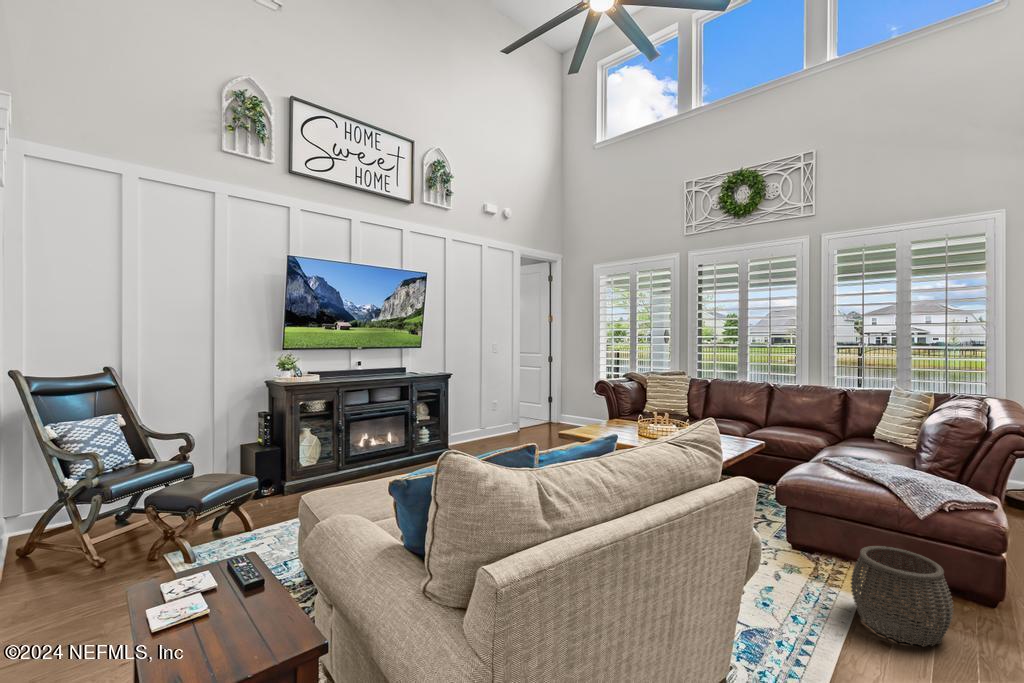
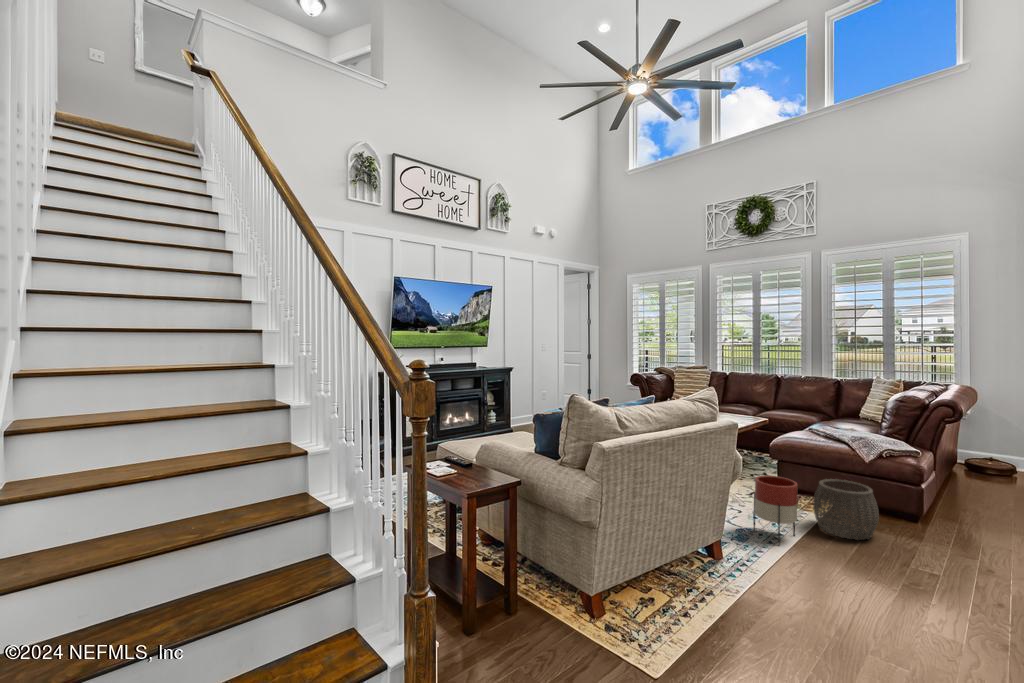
planter: none [769,546,838,663] -> present [753,476,798,545]

